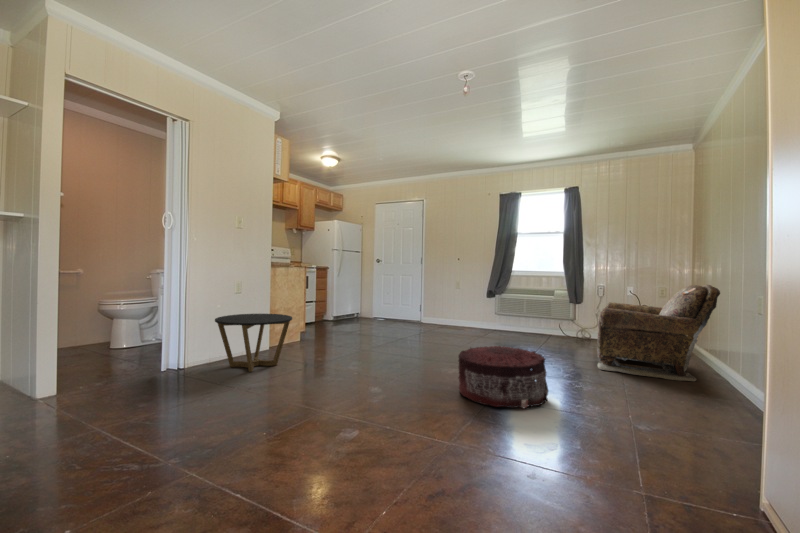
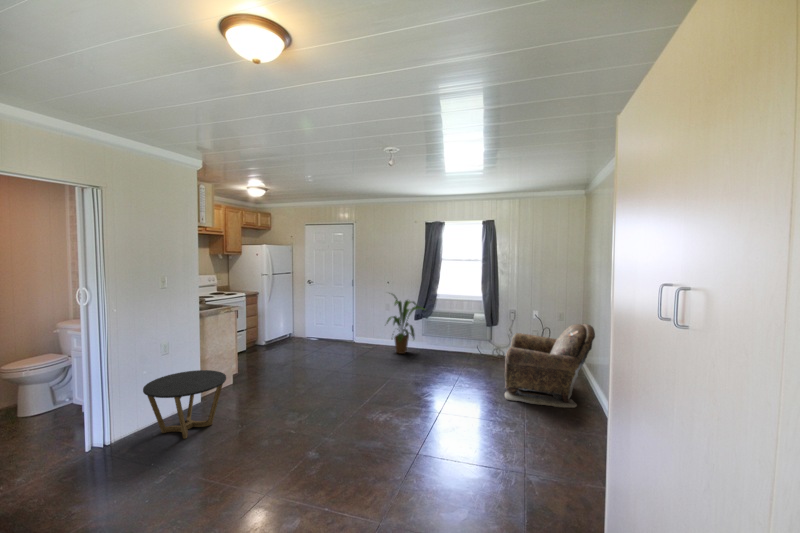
house plant: none [454,266,502,332] -> present [387,295,423,354]
pouf: present [458,346,548,408] -> none [387,396,461,463]

